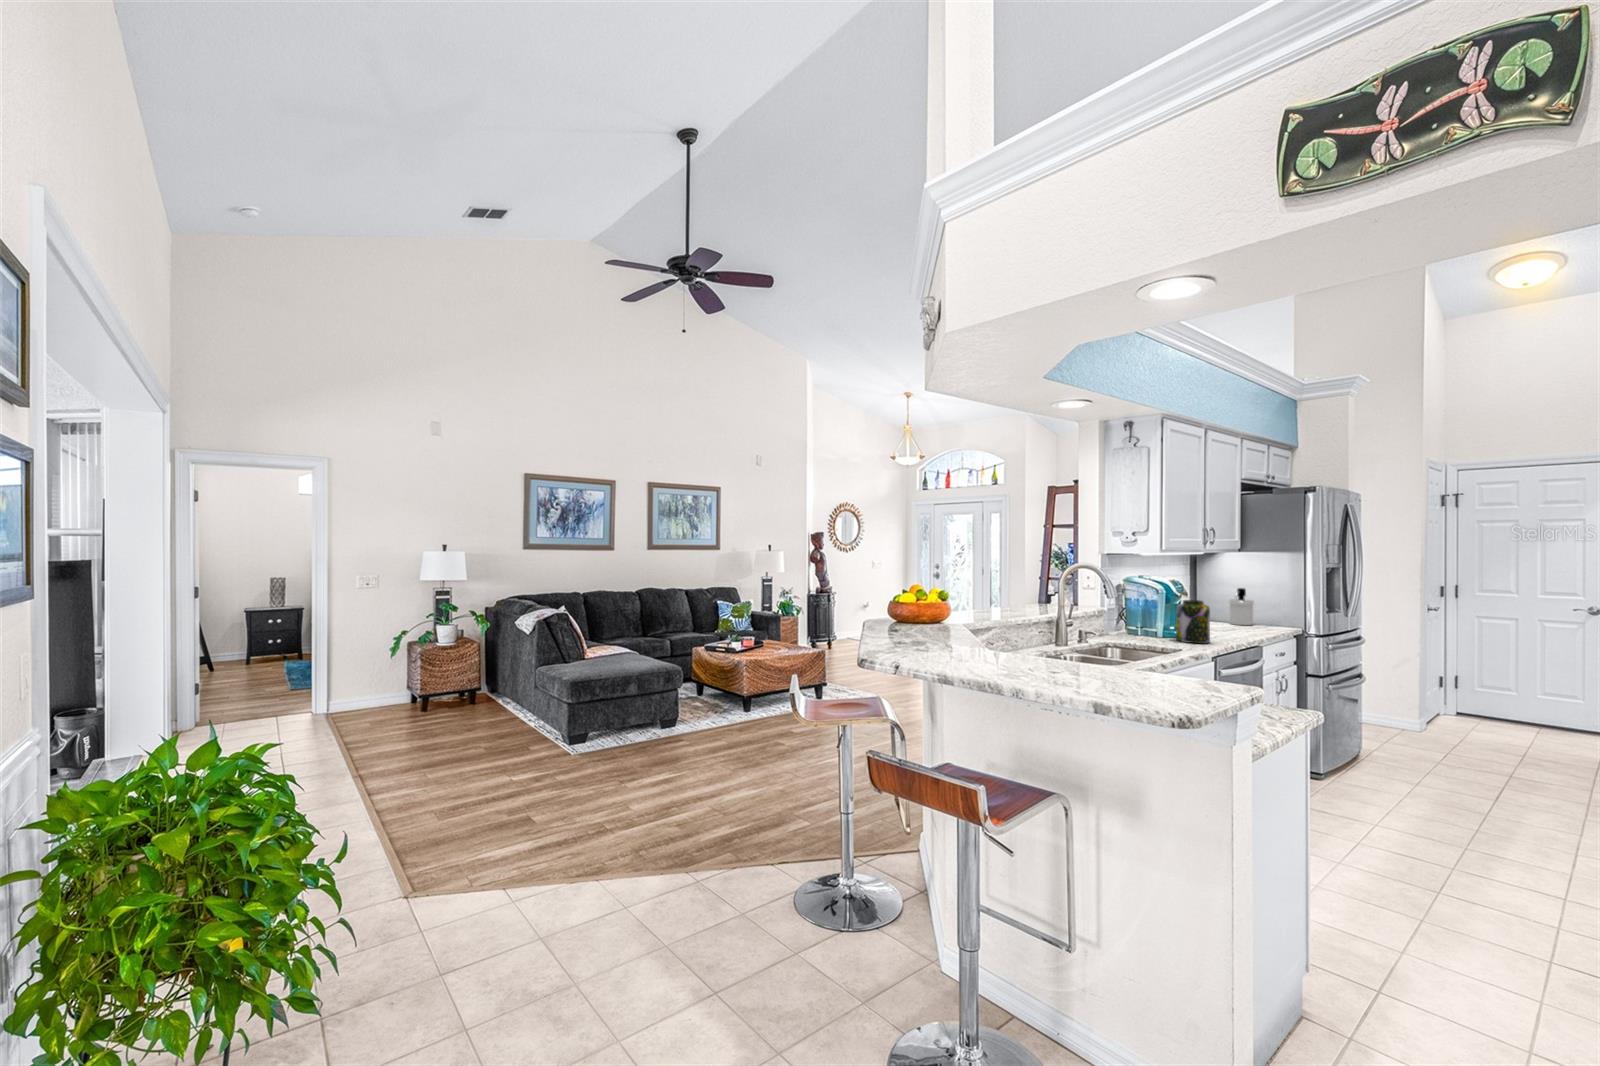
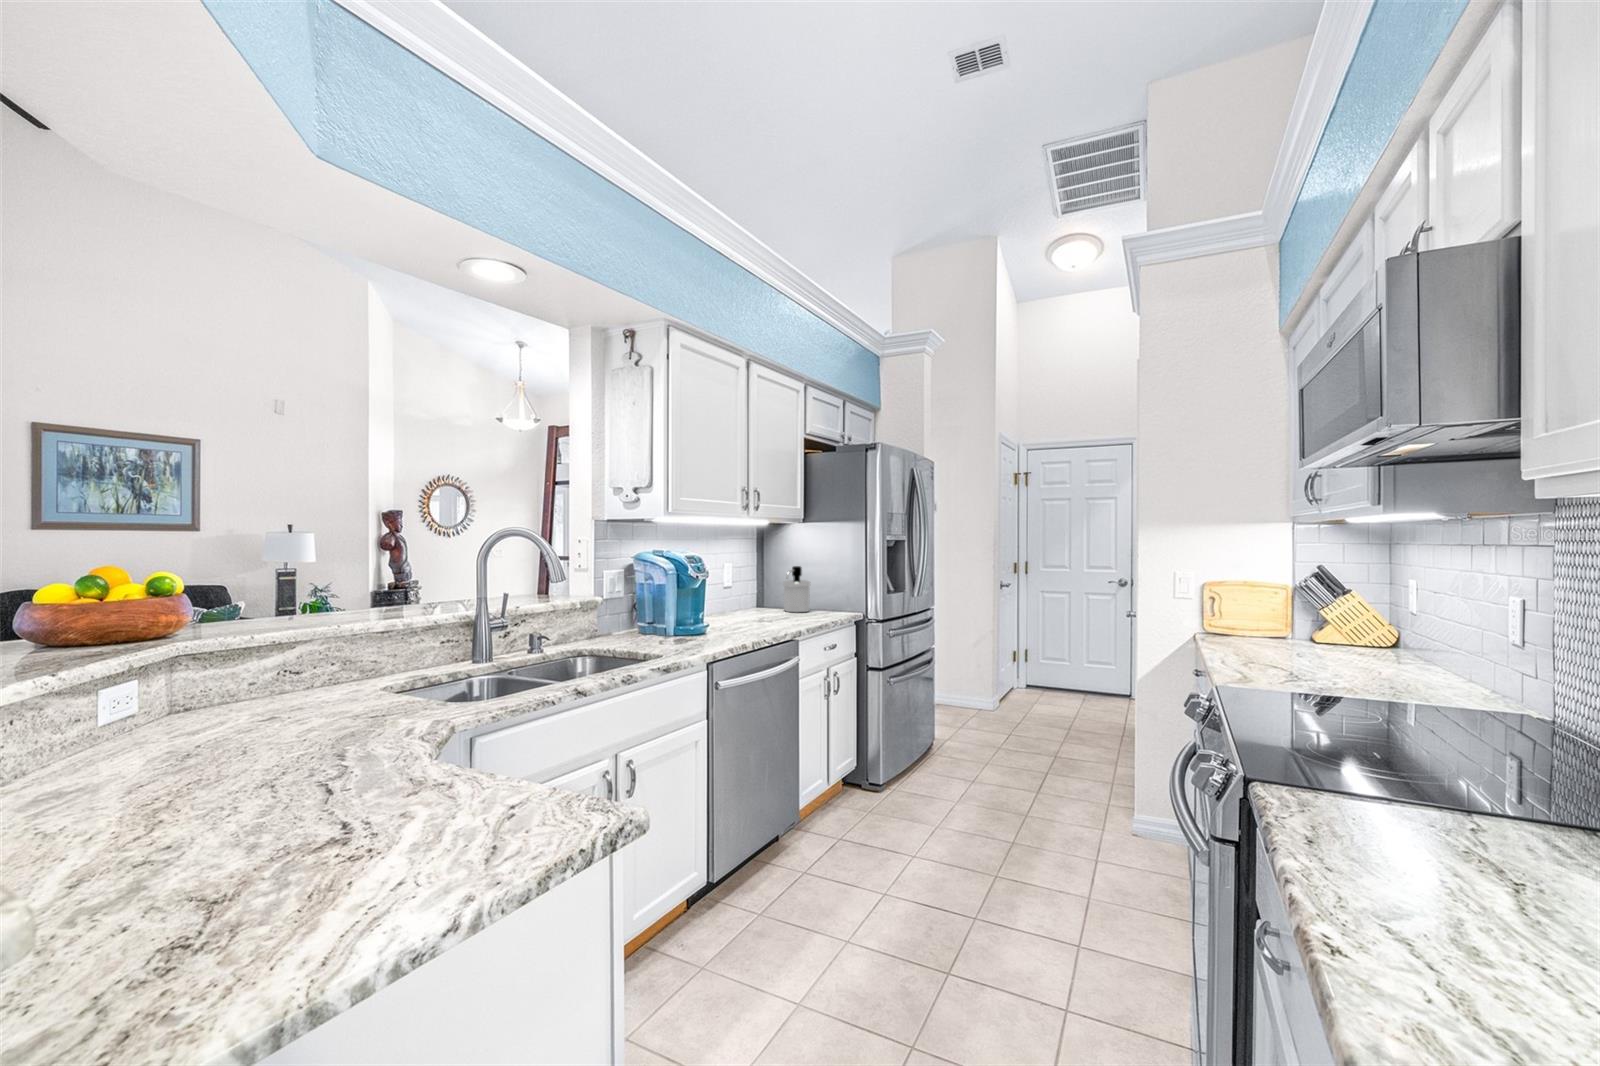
jar: present [1176,600,1210,643] -> none [682,582,724,643]

